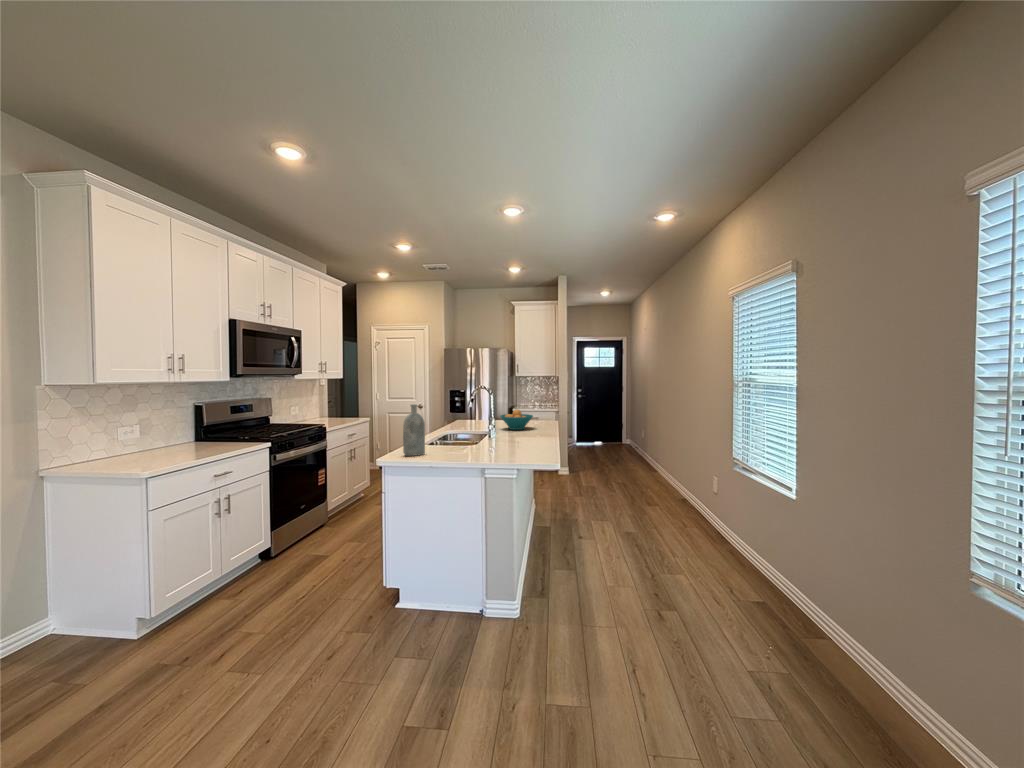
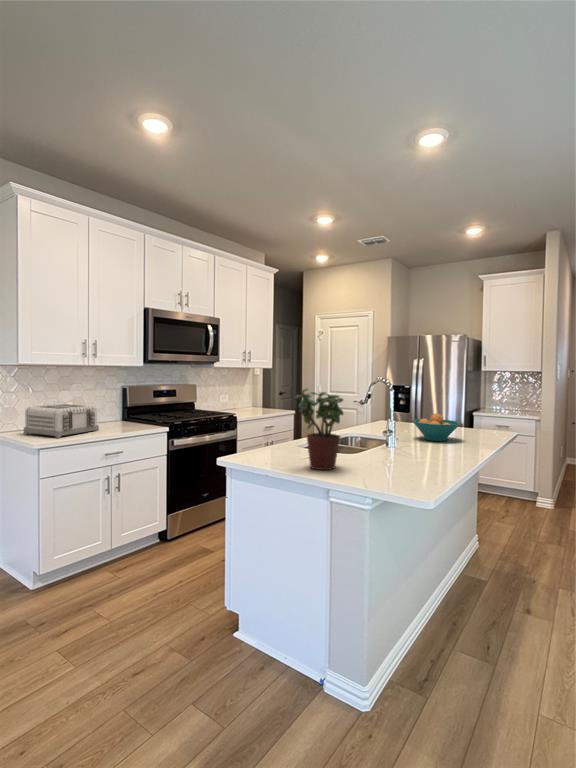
potted plant: none [449,394,487,455] -> present [295,389,343,470]
bottle: present [403,404,425,456] -> none [249,398,275,461]
toaster: none [94,425,194,464] -> present [24,404,99,438]

